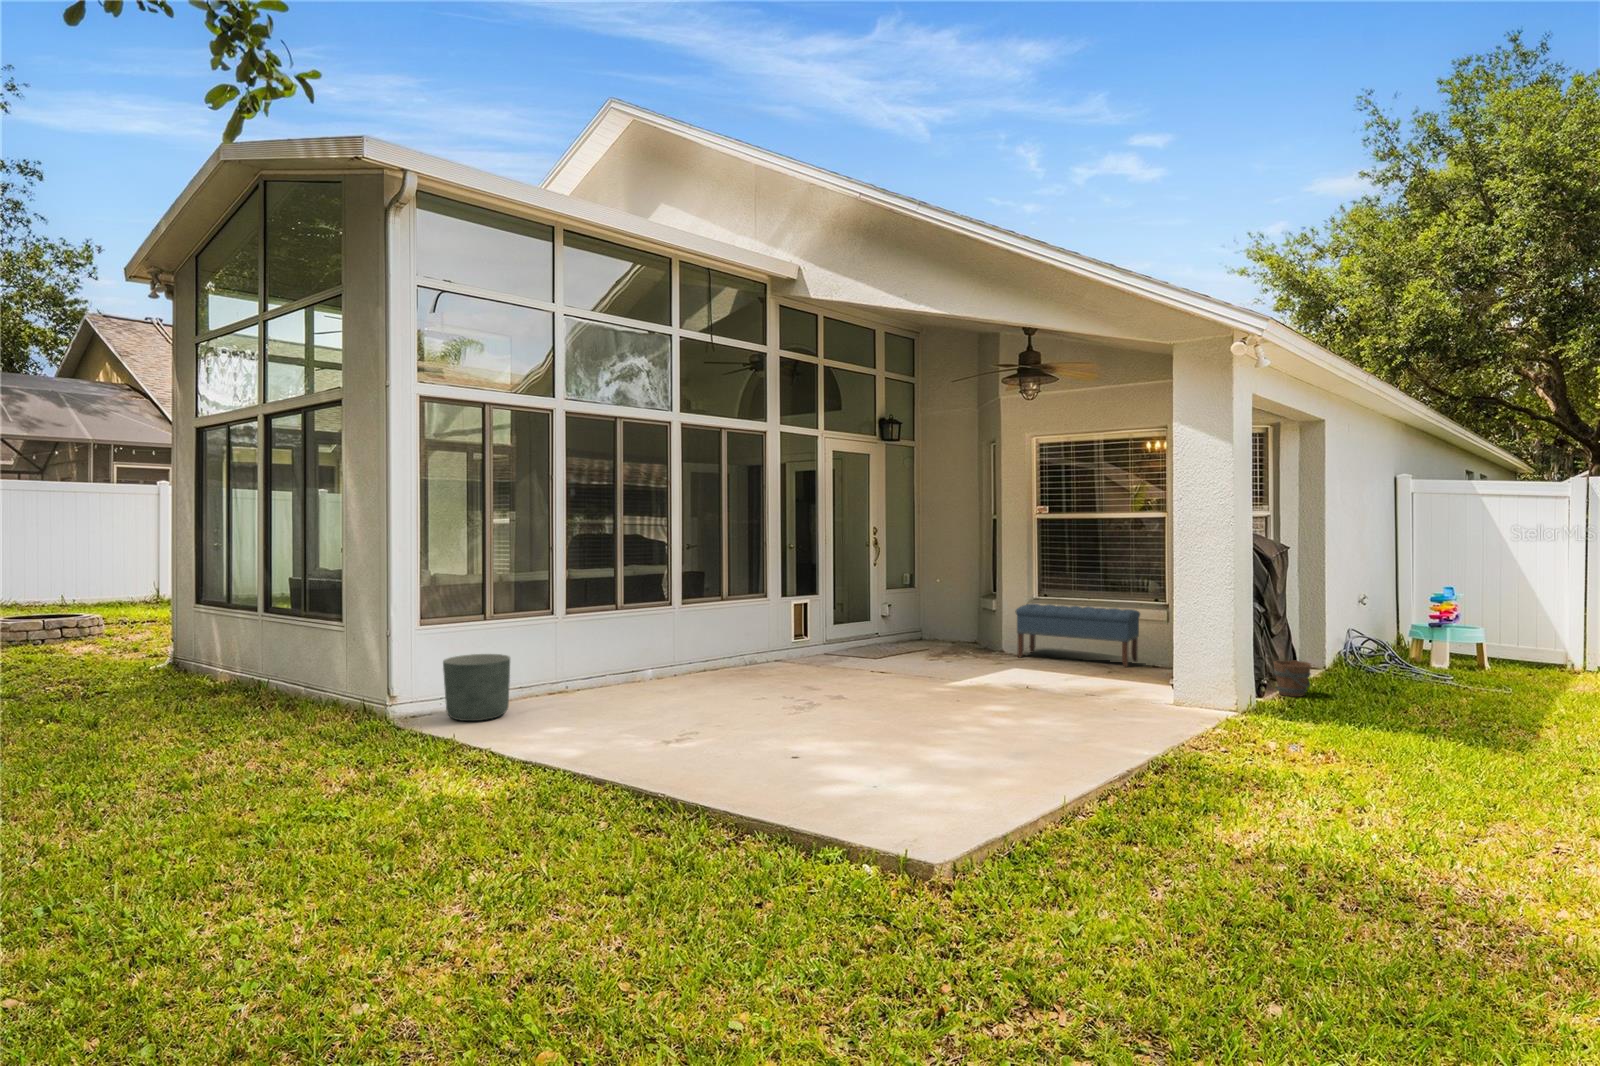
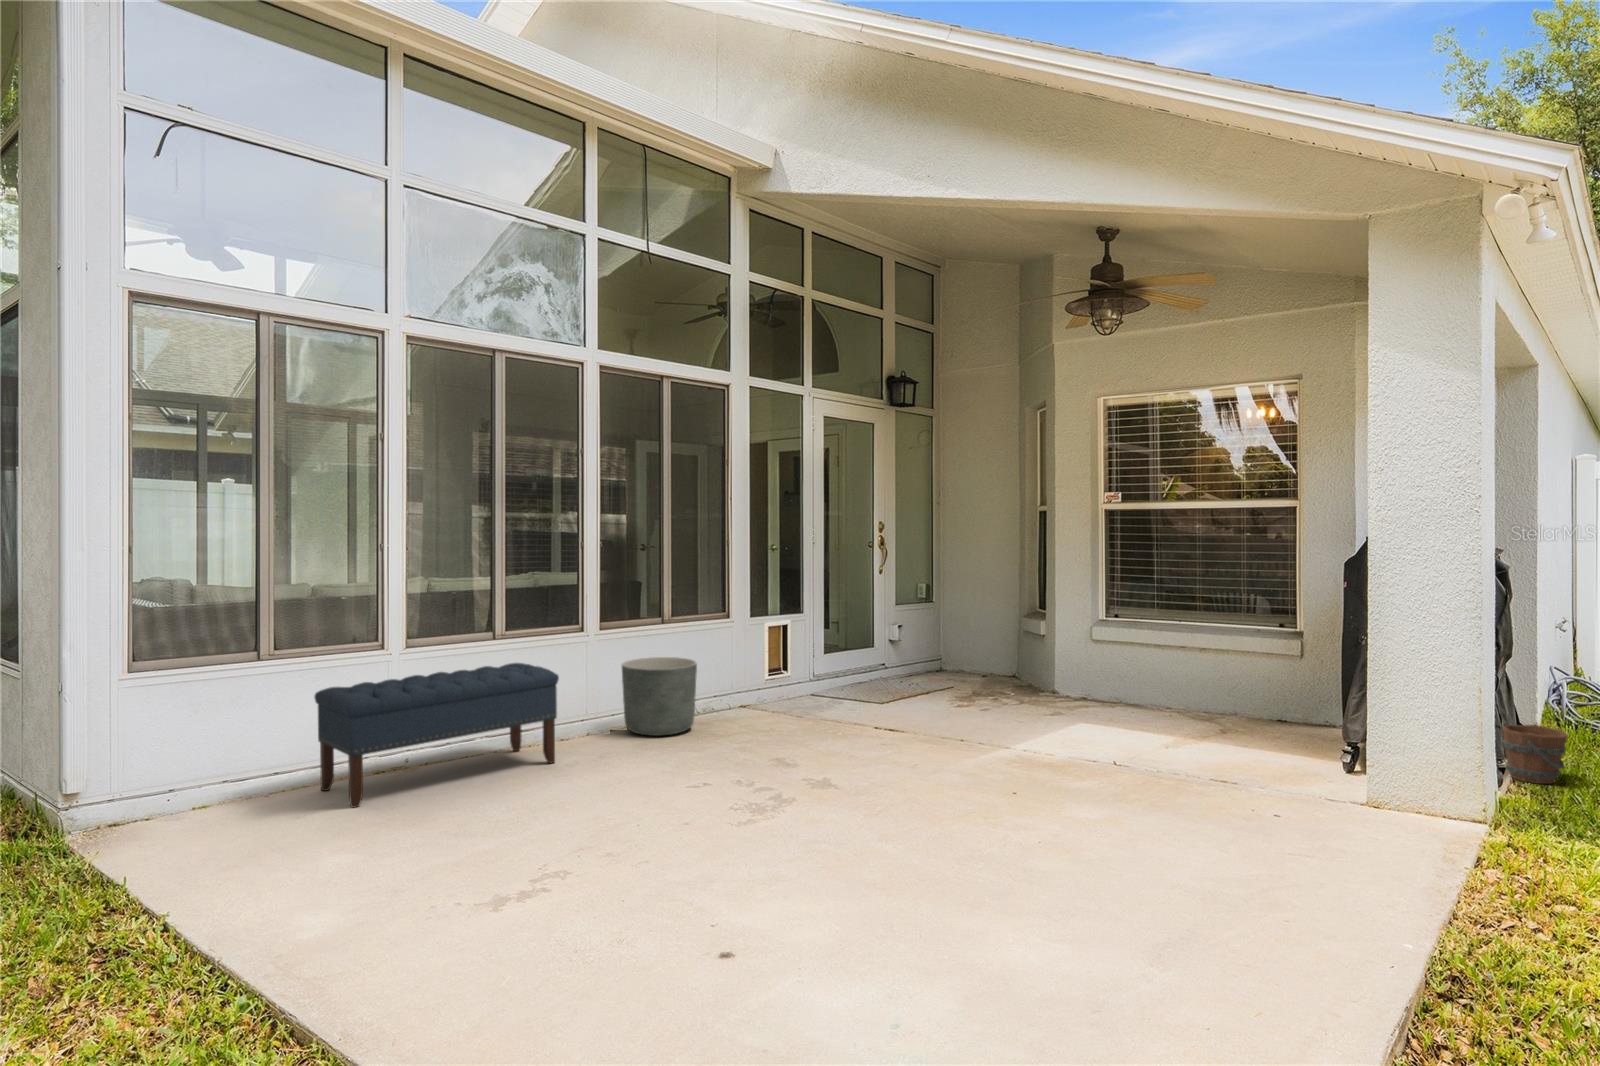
bench: present [1015,603,1140,667] -> present [315,663,559,808]
planter: present [443,654,510,721] -> present [622,657,697,736]

